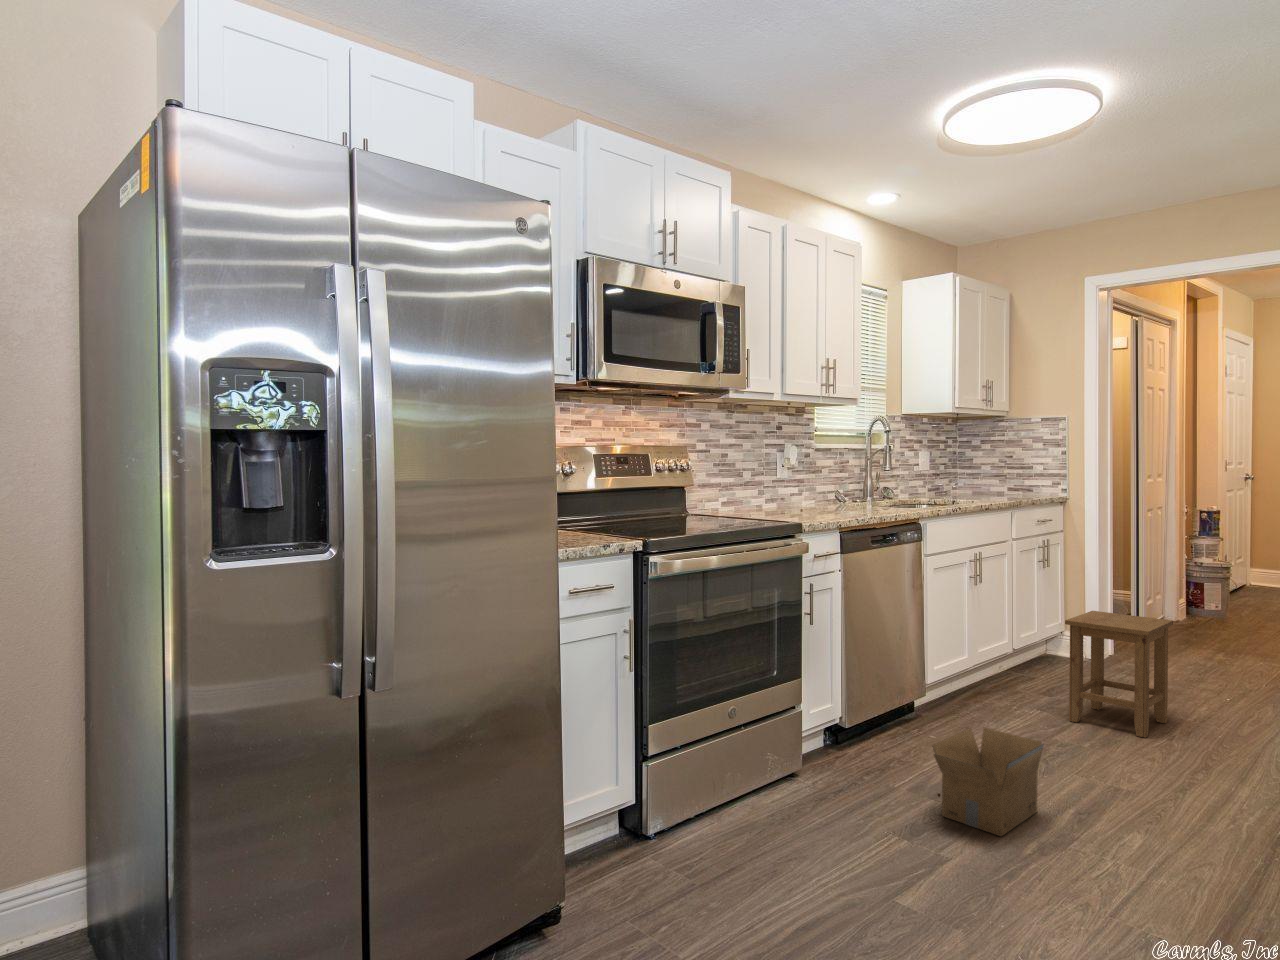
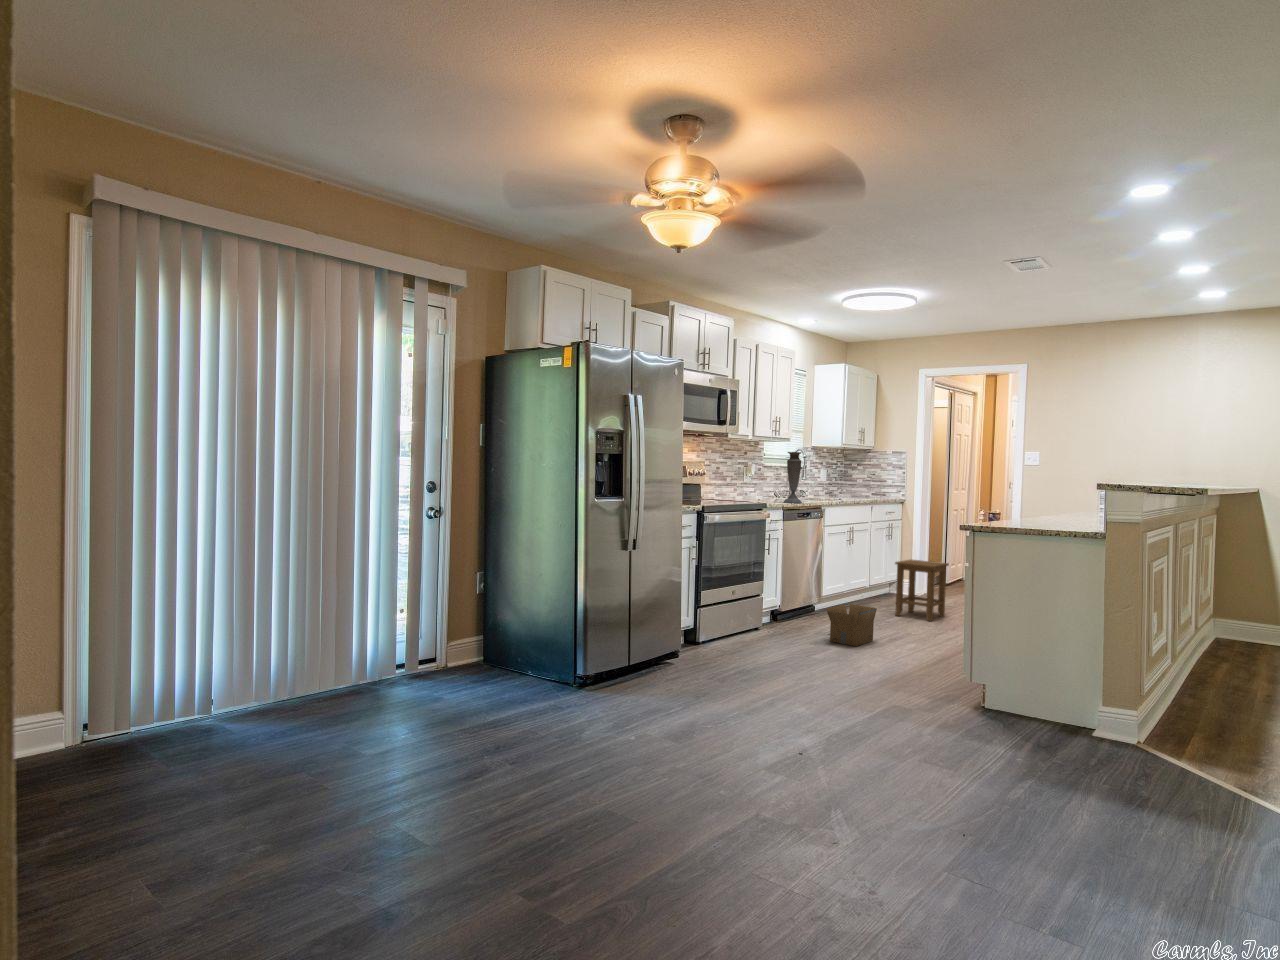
vase: none [844,419,878,518] -> present [784,452,802,503]

